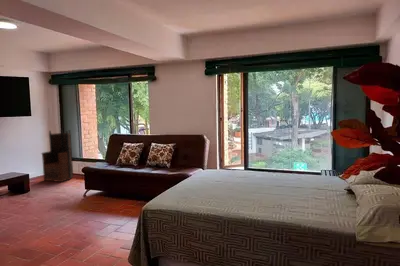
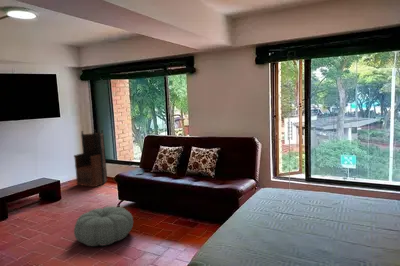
pouf: none [47,192,100,223] -> present [74,207,133,246]

